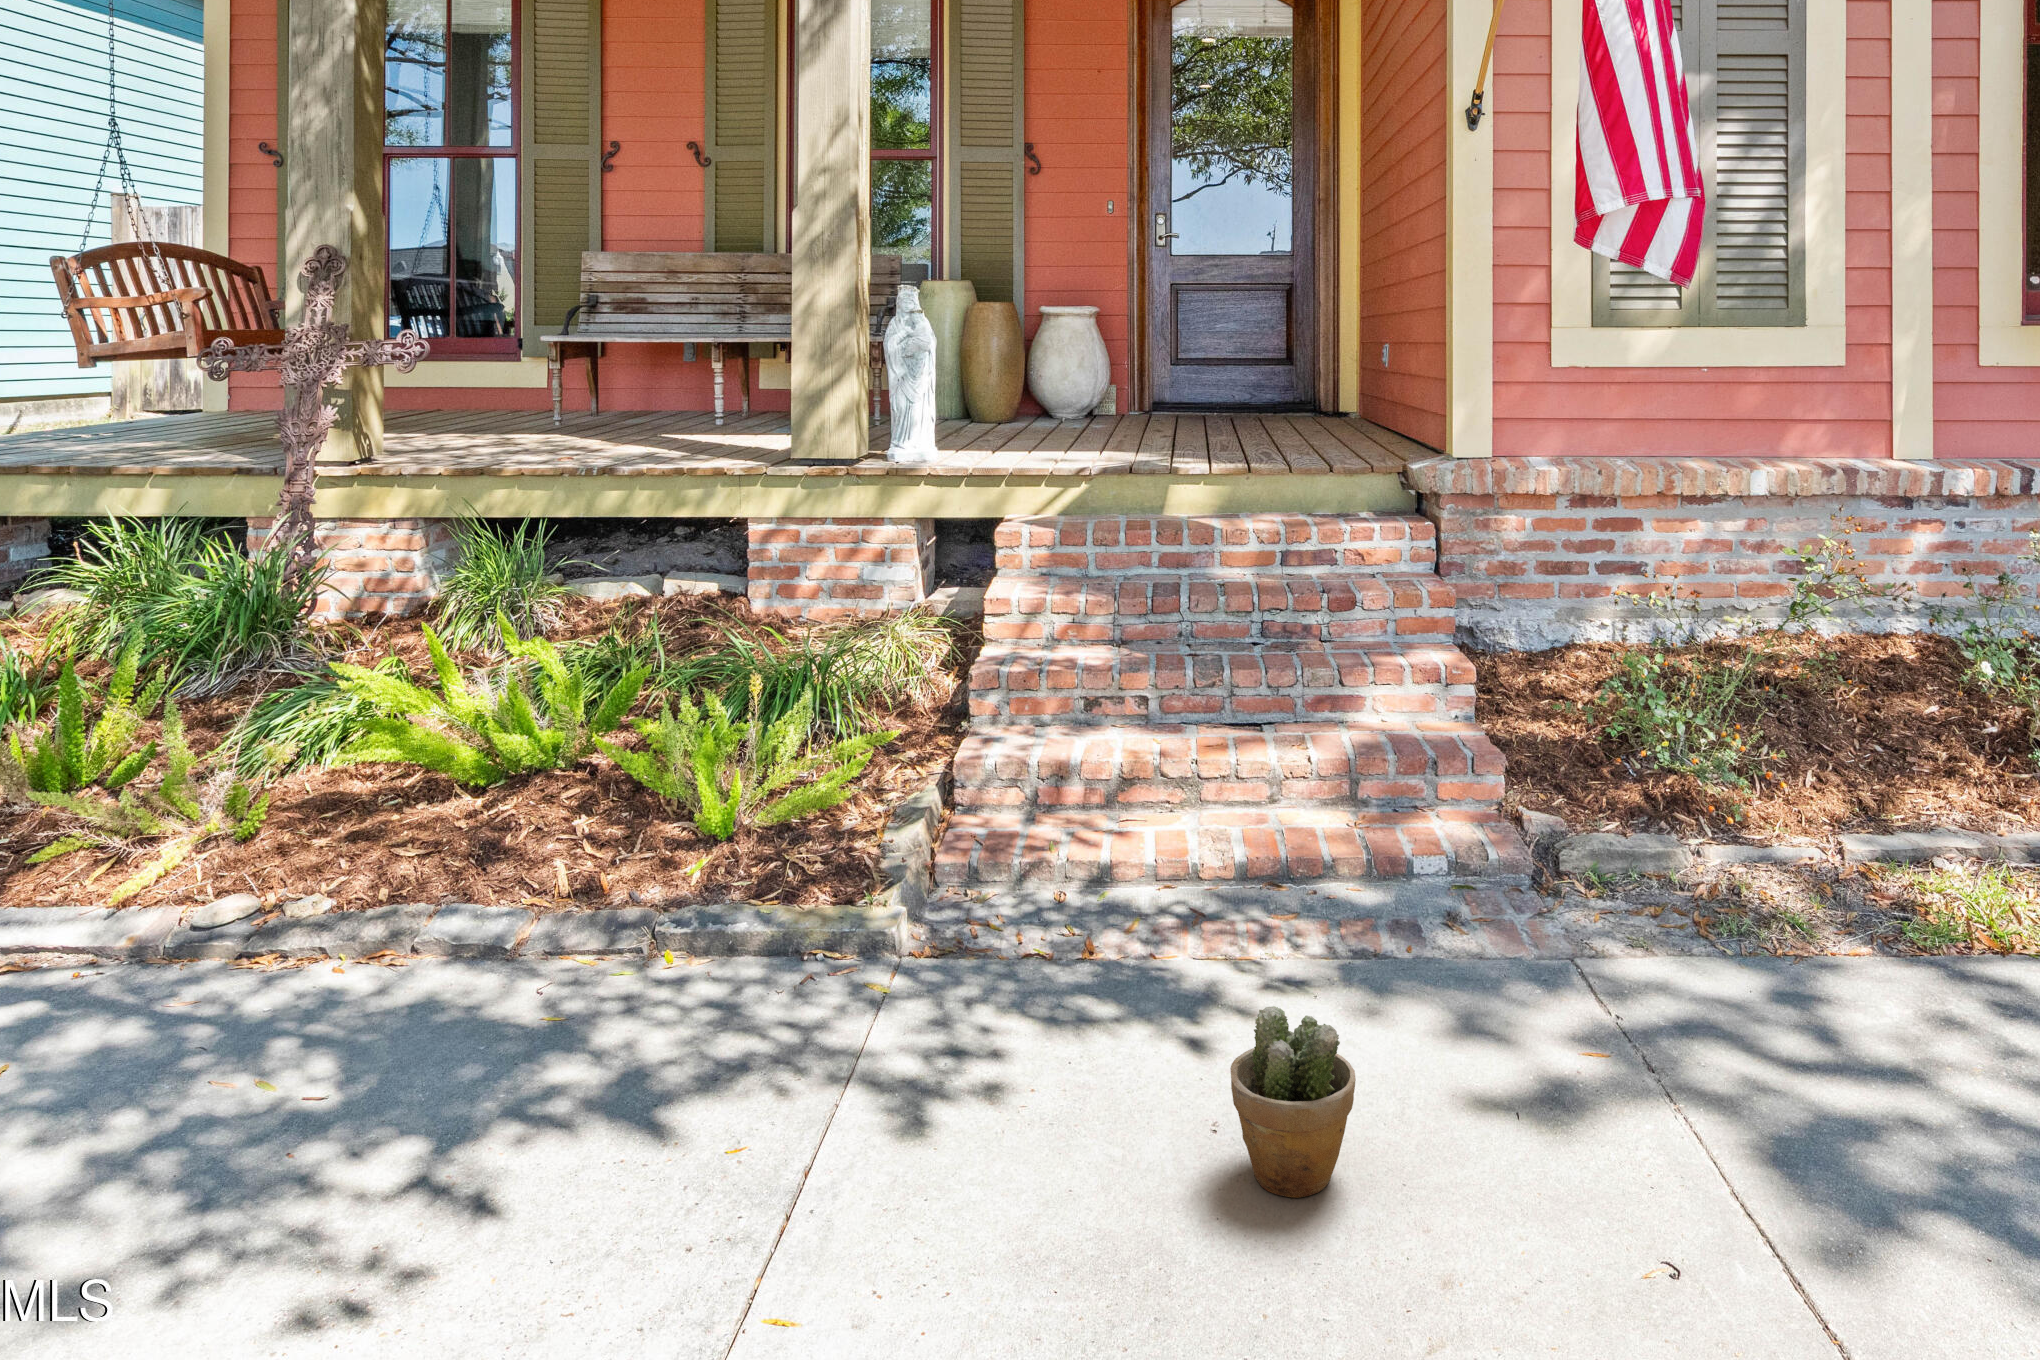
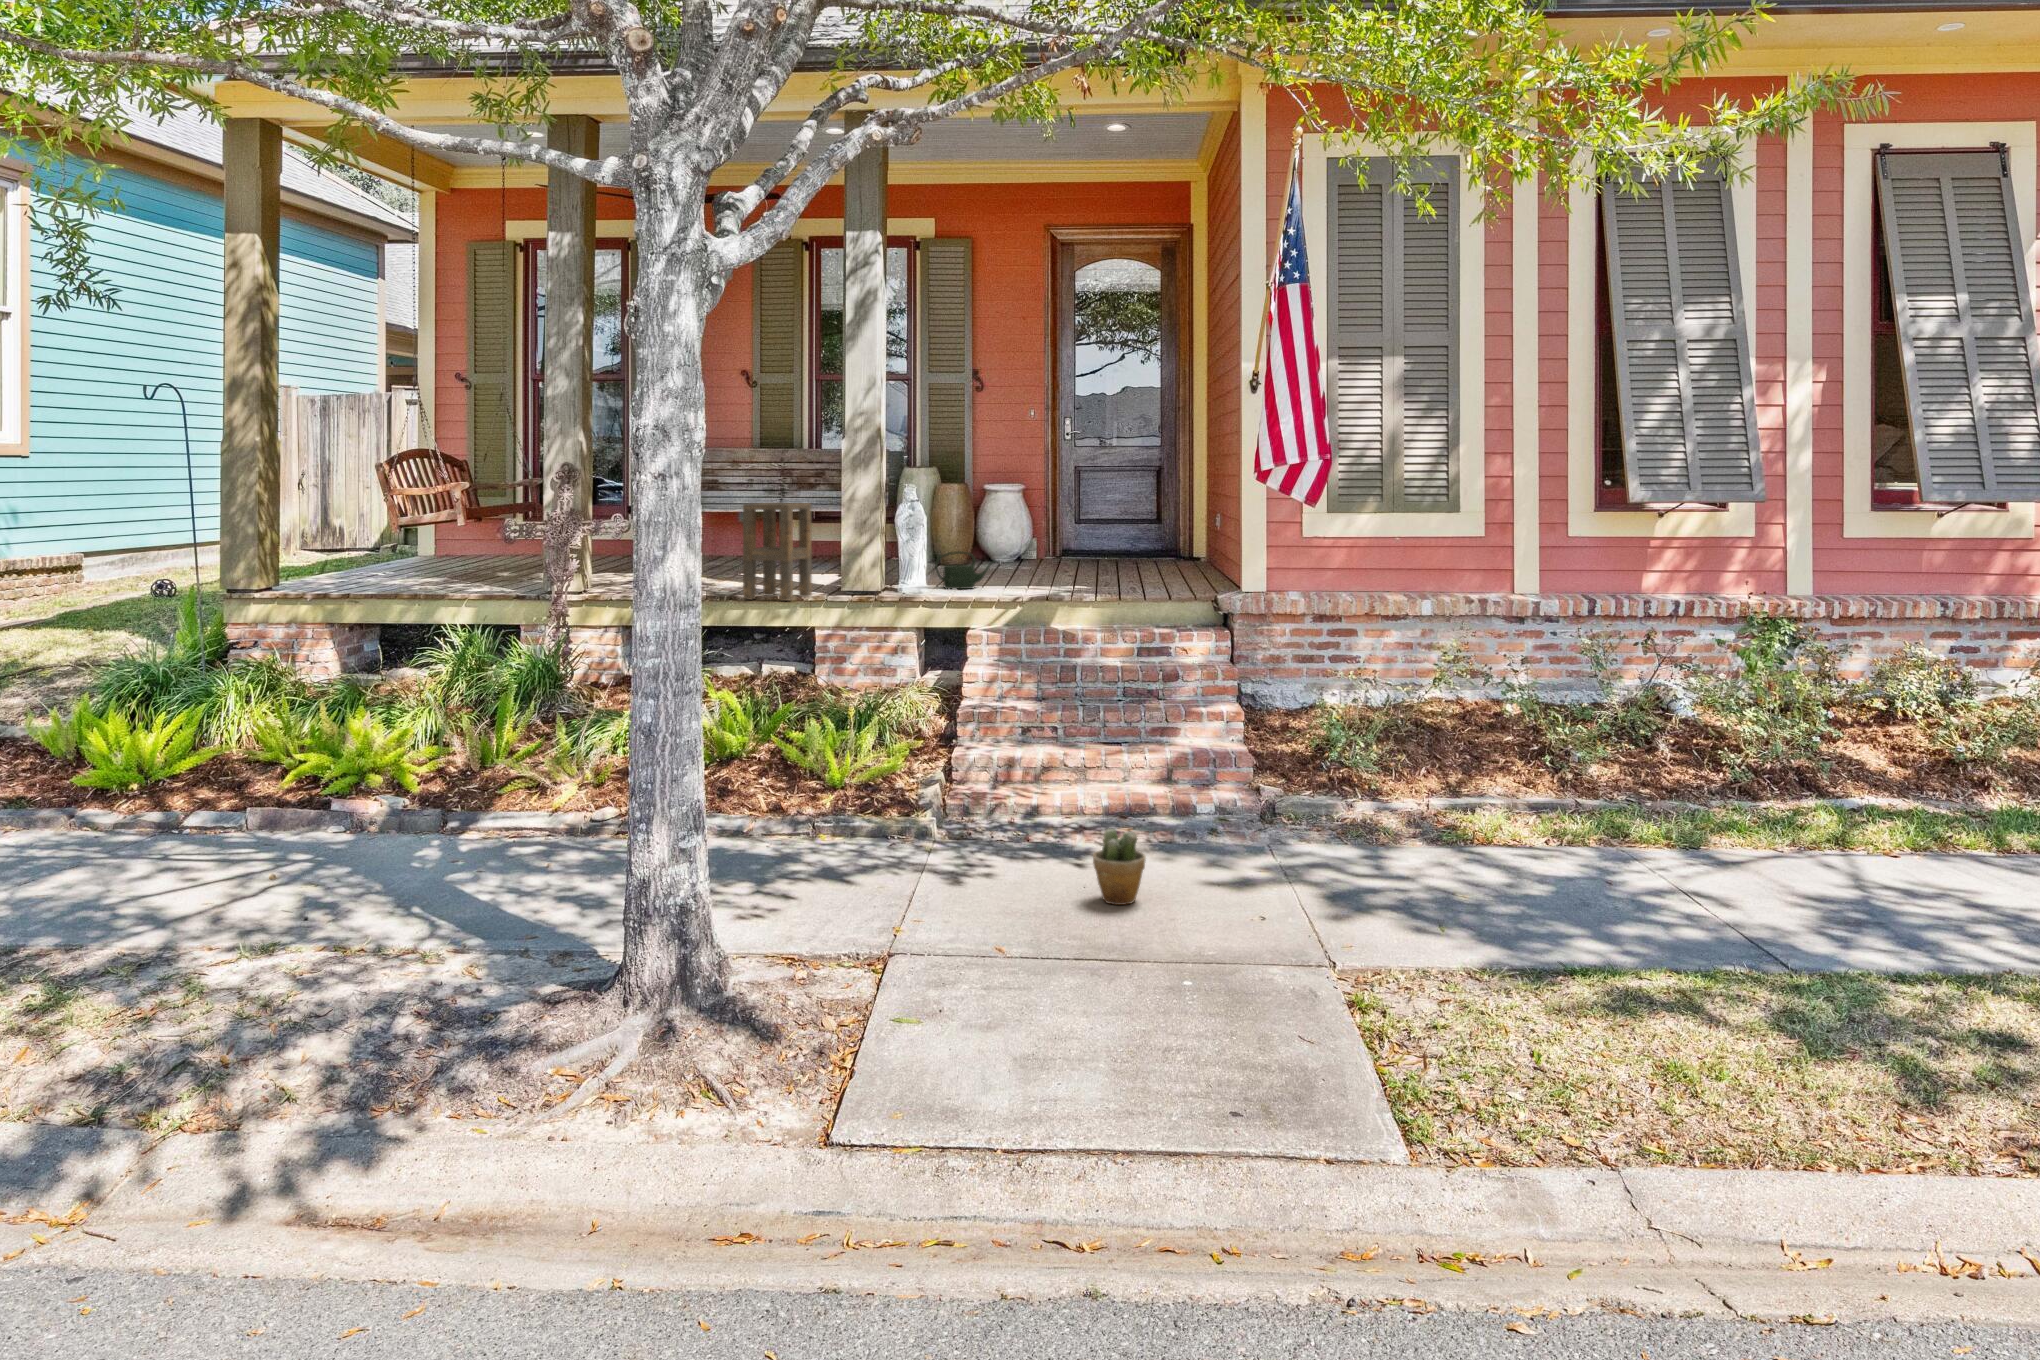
side table: none [618,314,742,476] -> present [743,503,812,601]
watering can: none [949,396,1048,457] -> present [935,551,995,589]

